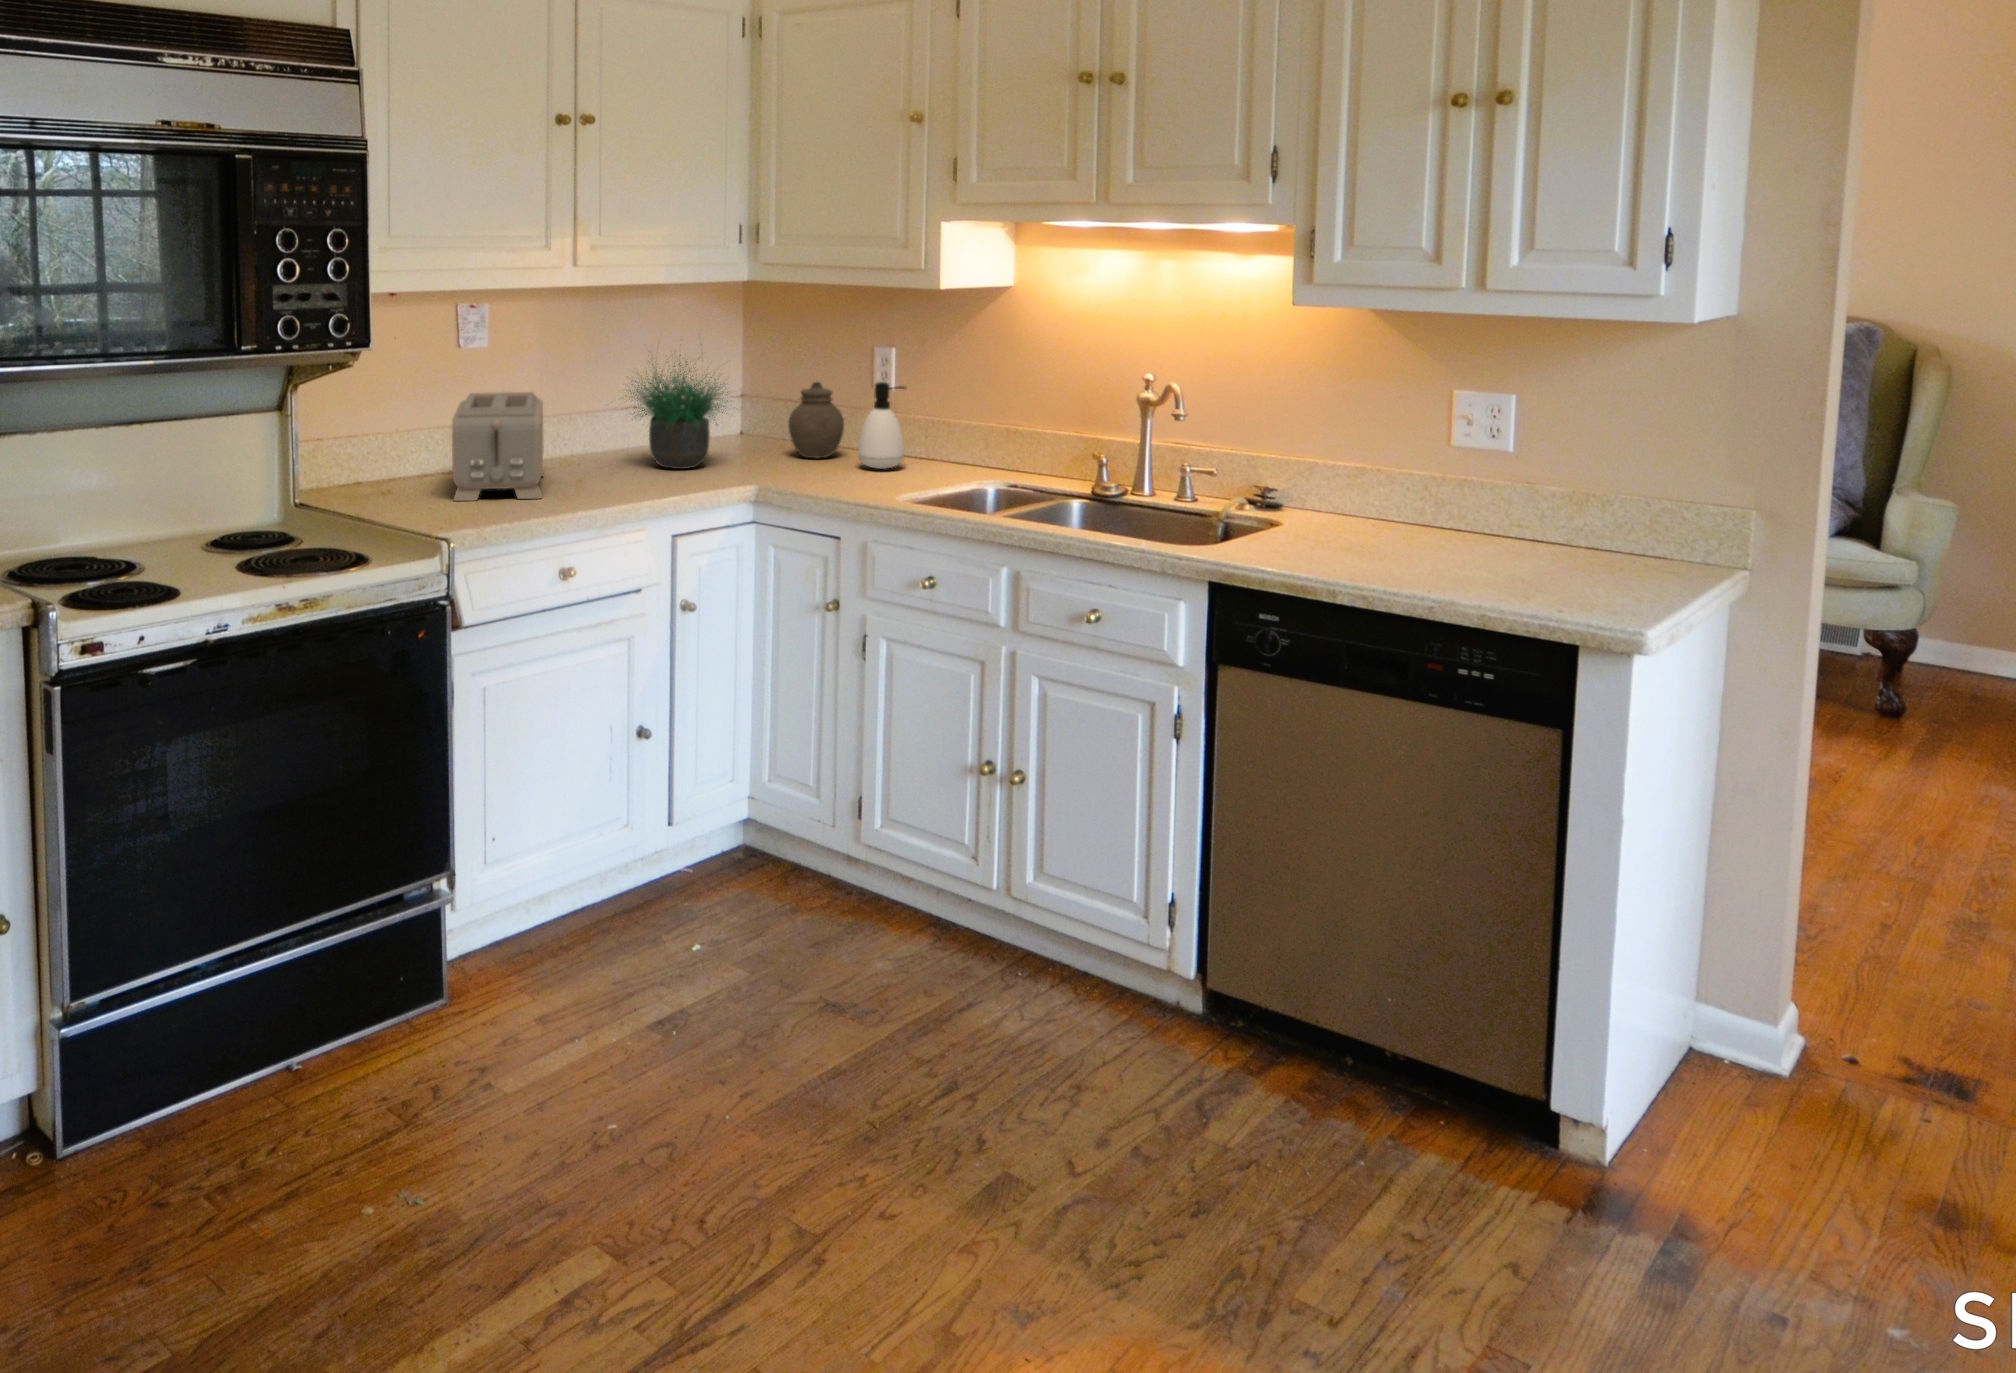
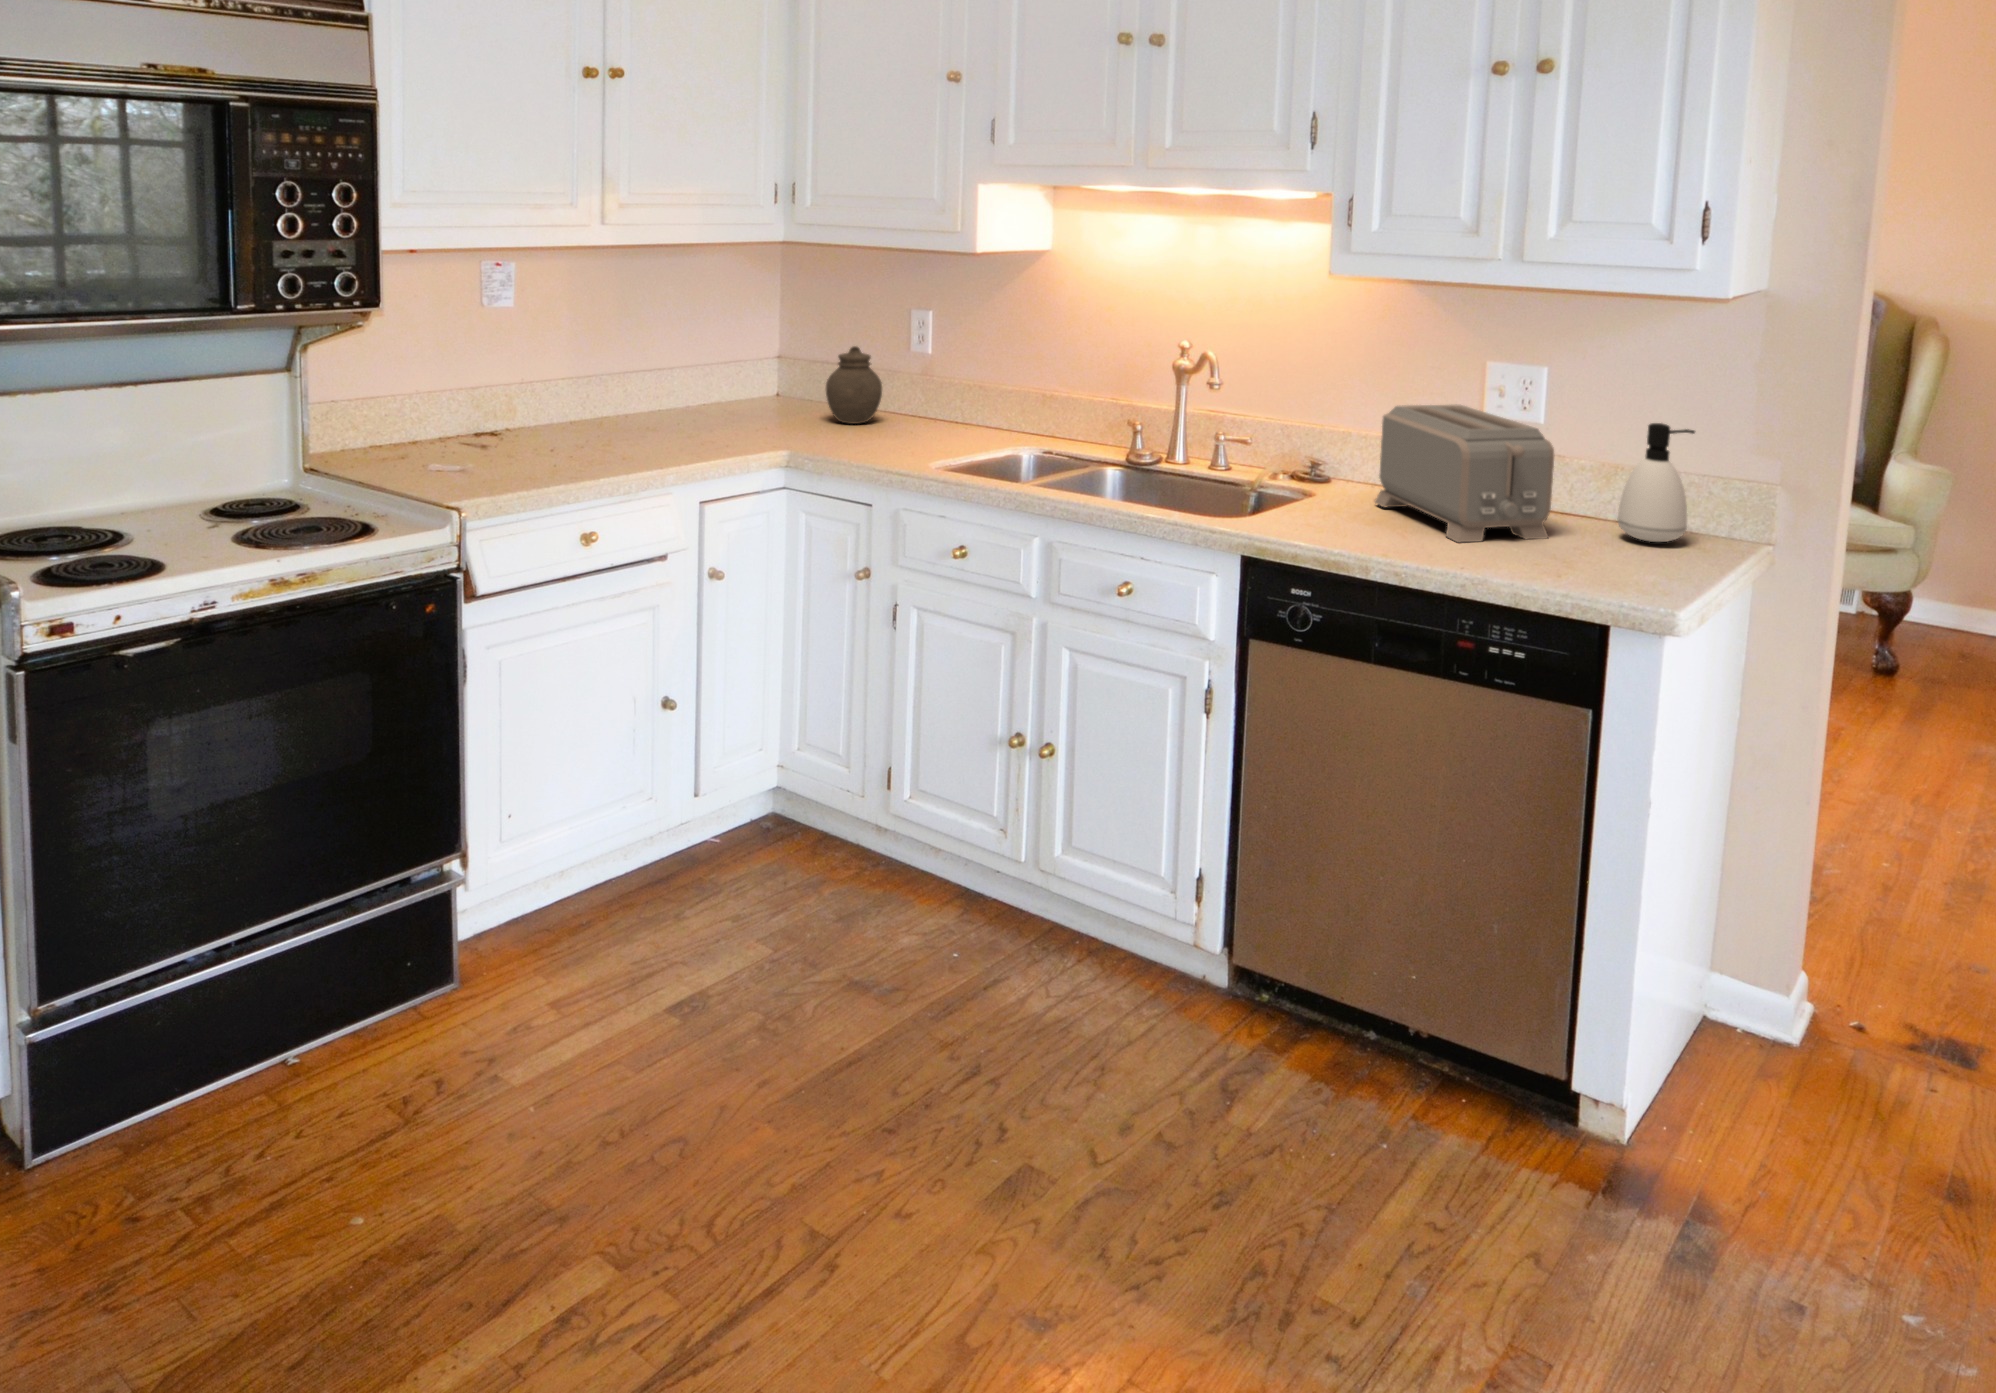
potted plant: present [629,362,728,469] -> none [634,290,781,434]
soap dispenser: present [858,382,906,469] -> present [1618,423,1695,542]
toaster: present [452,392,544,501] -> present [1375,405,1554,543]

